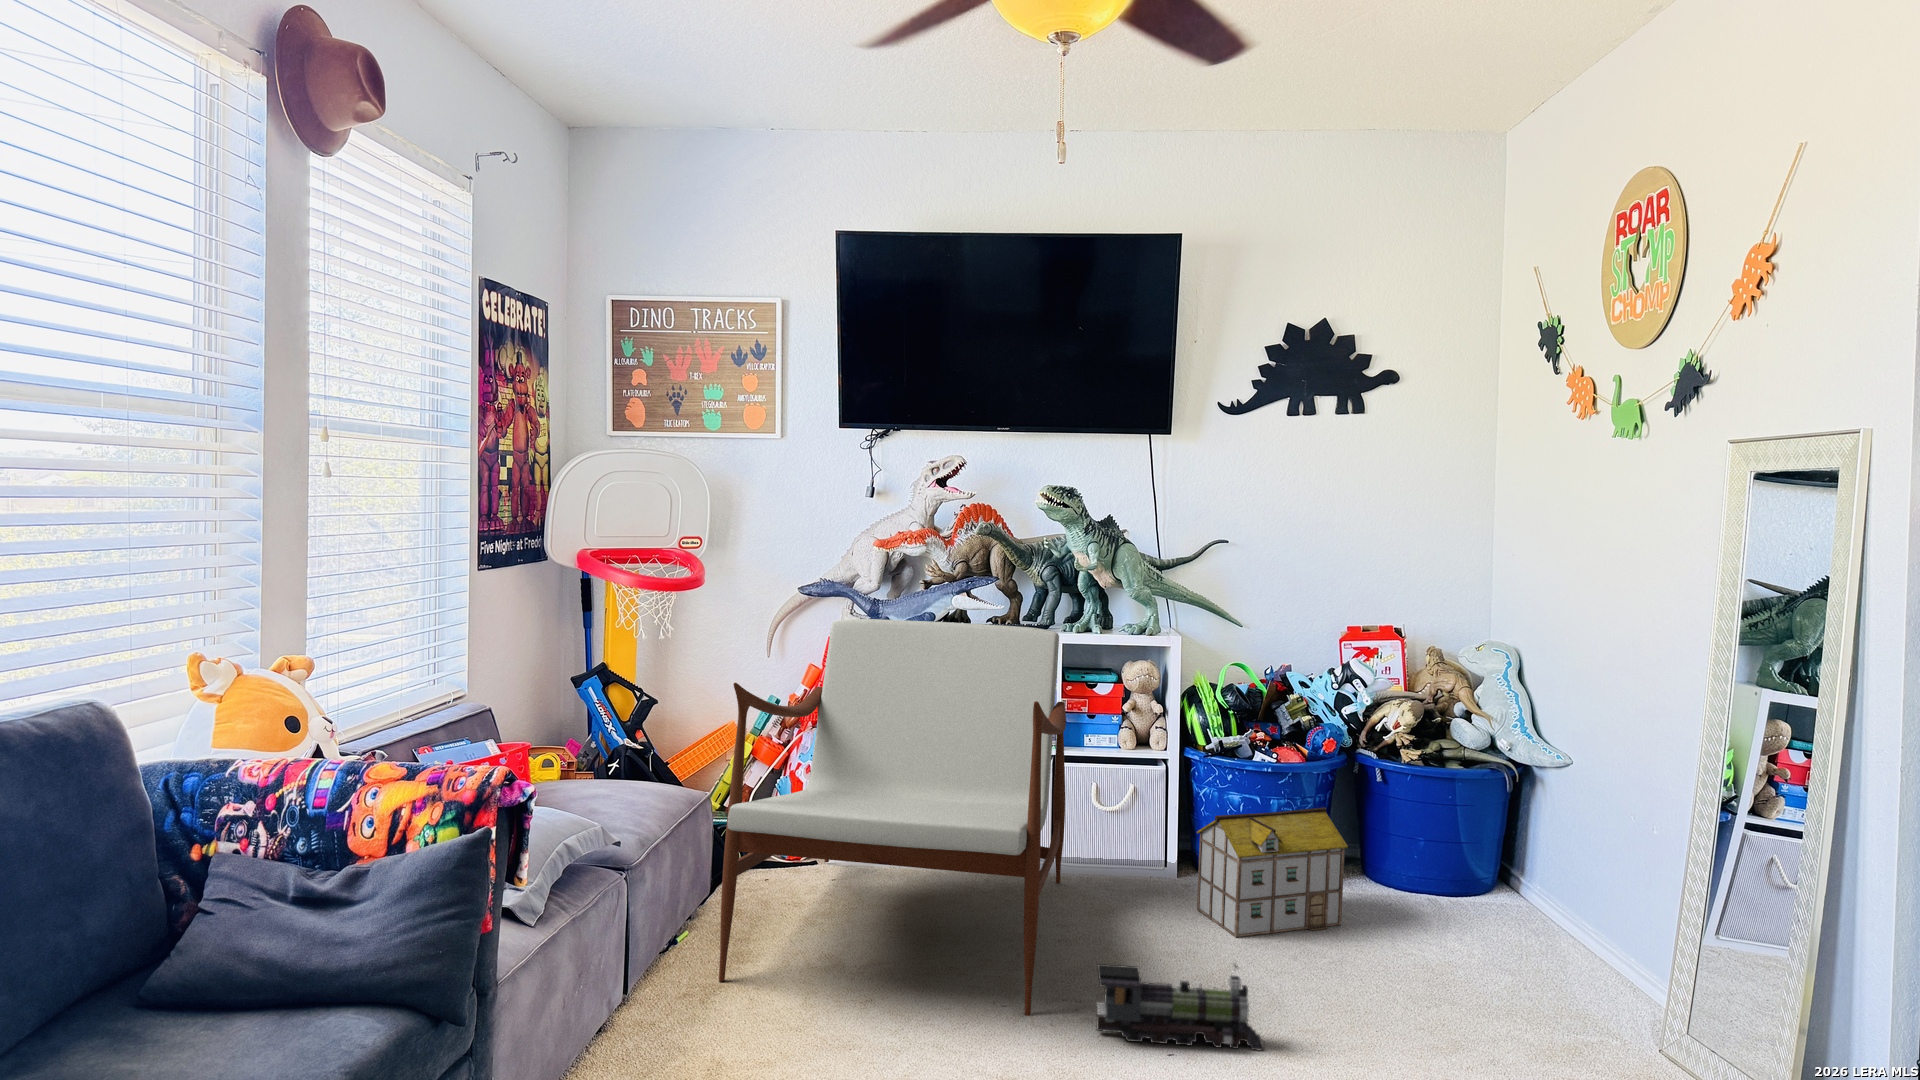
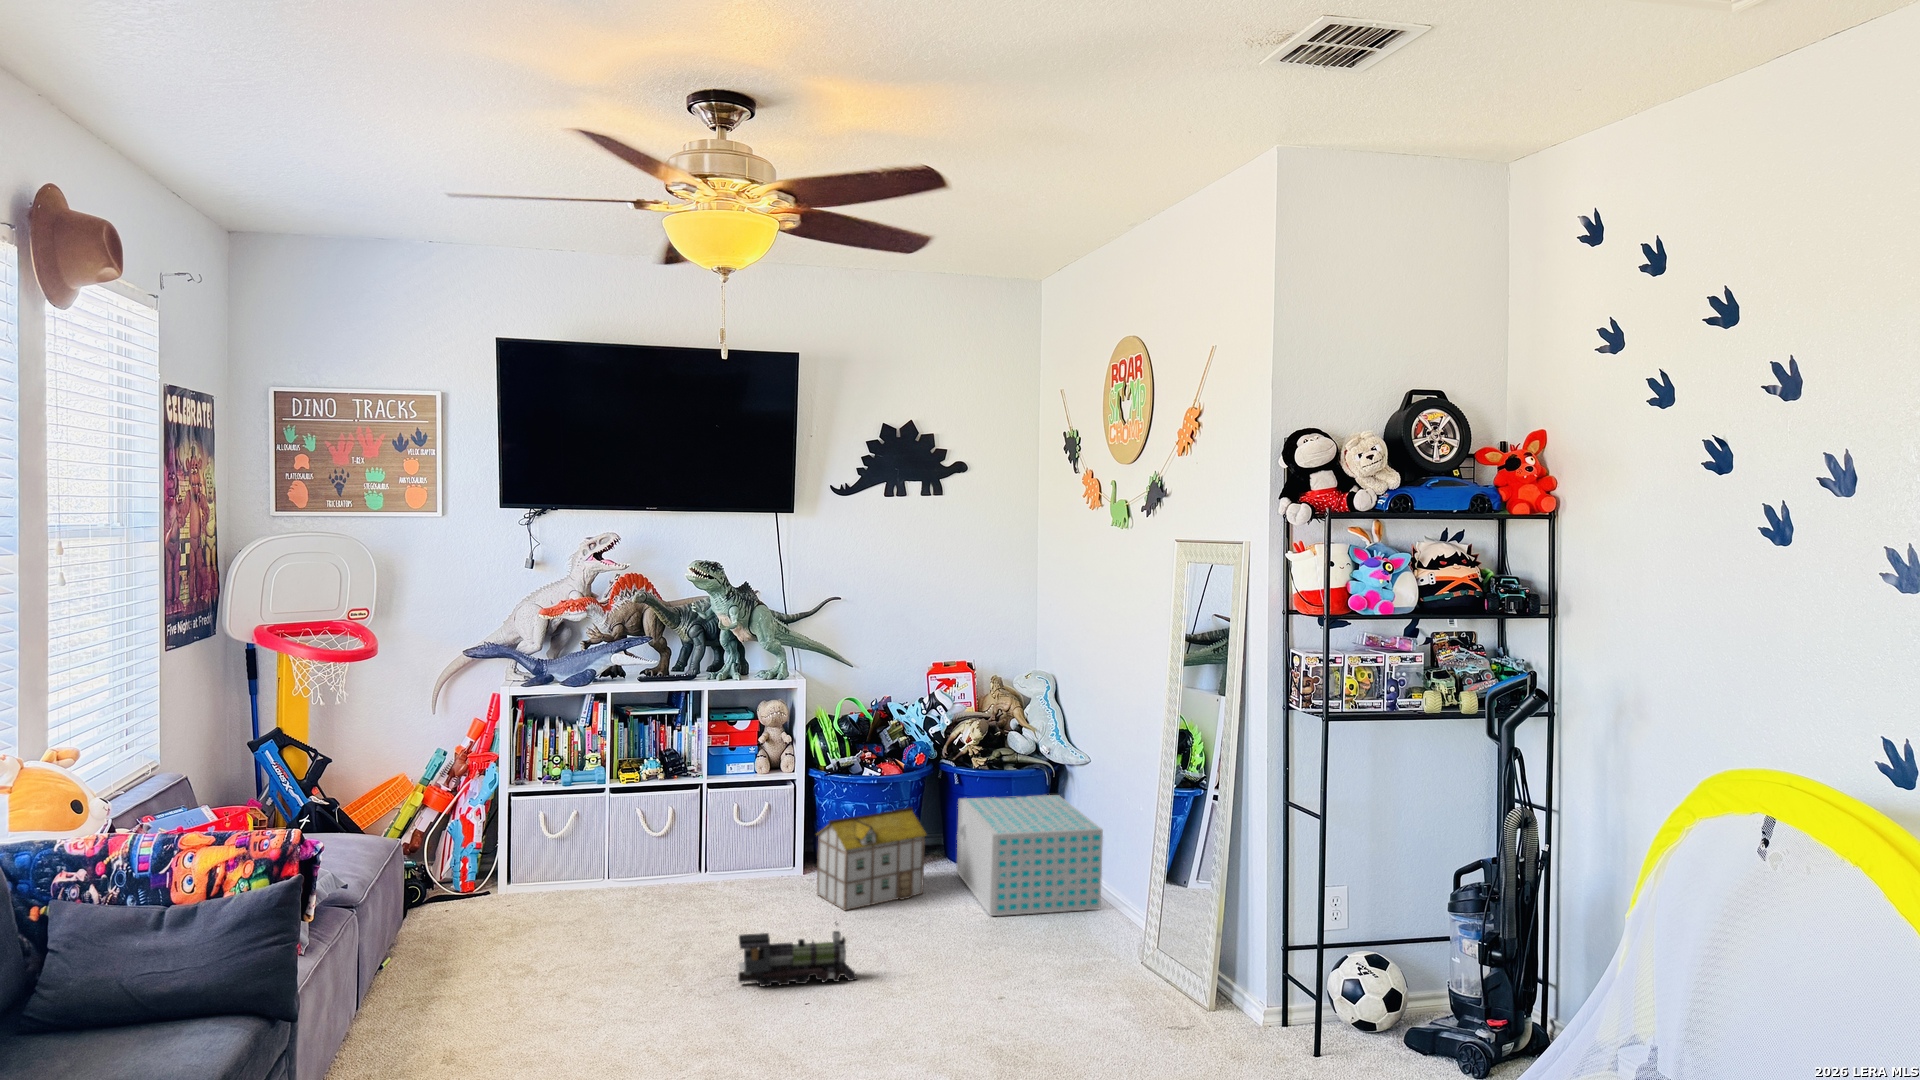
armchair: present [719,619,1066,1016] -> none [430,680,711,988]
storage box: none [1383,802,1623,981] -> present [957,795,1103,916]

